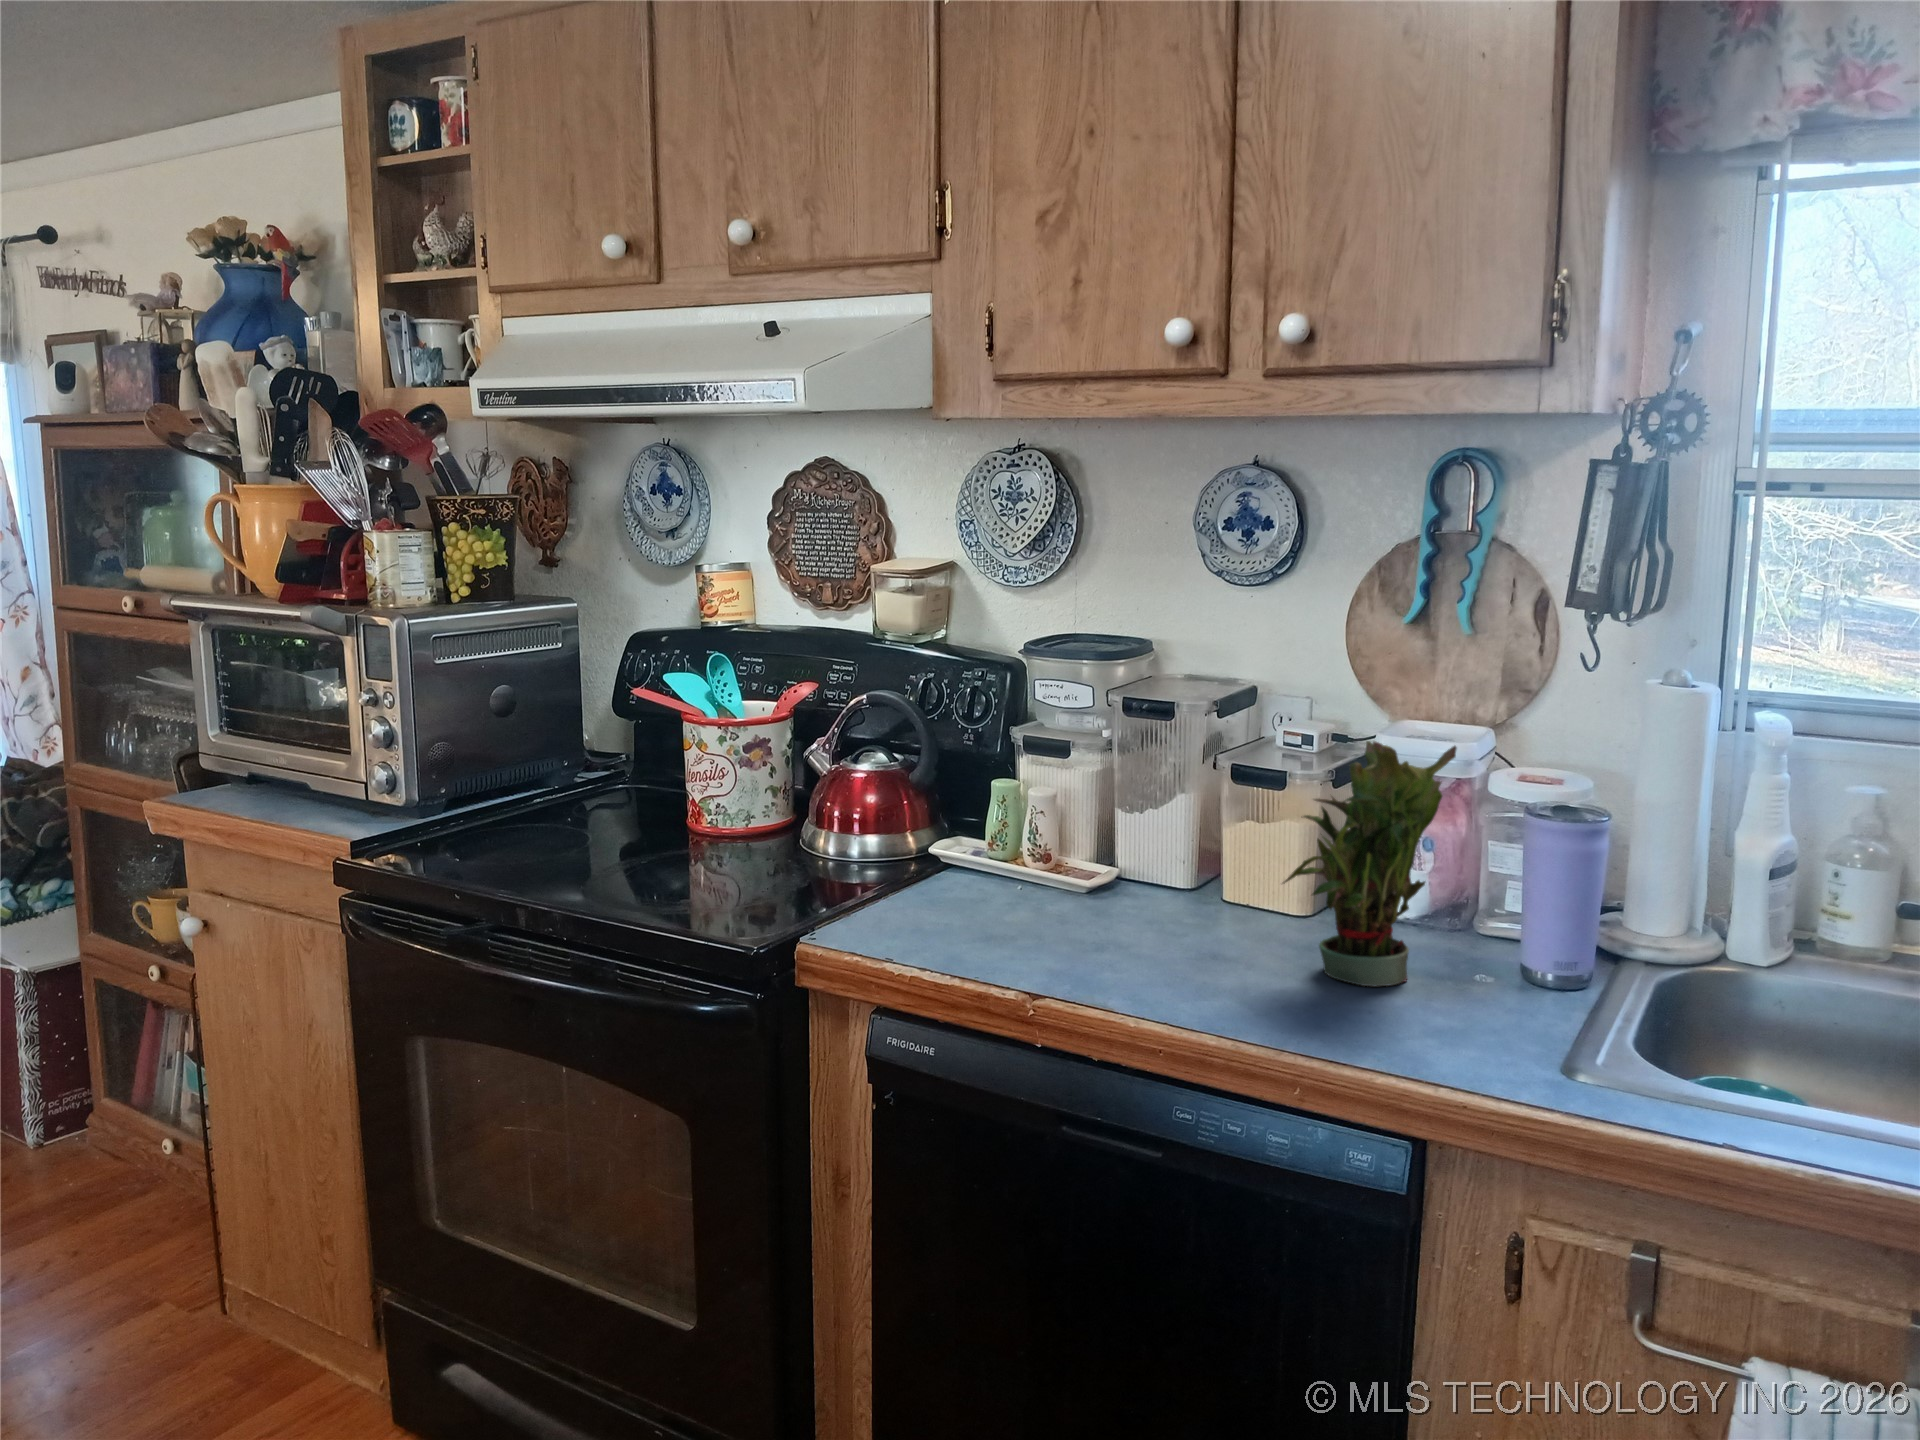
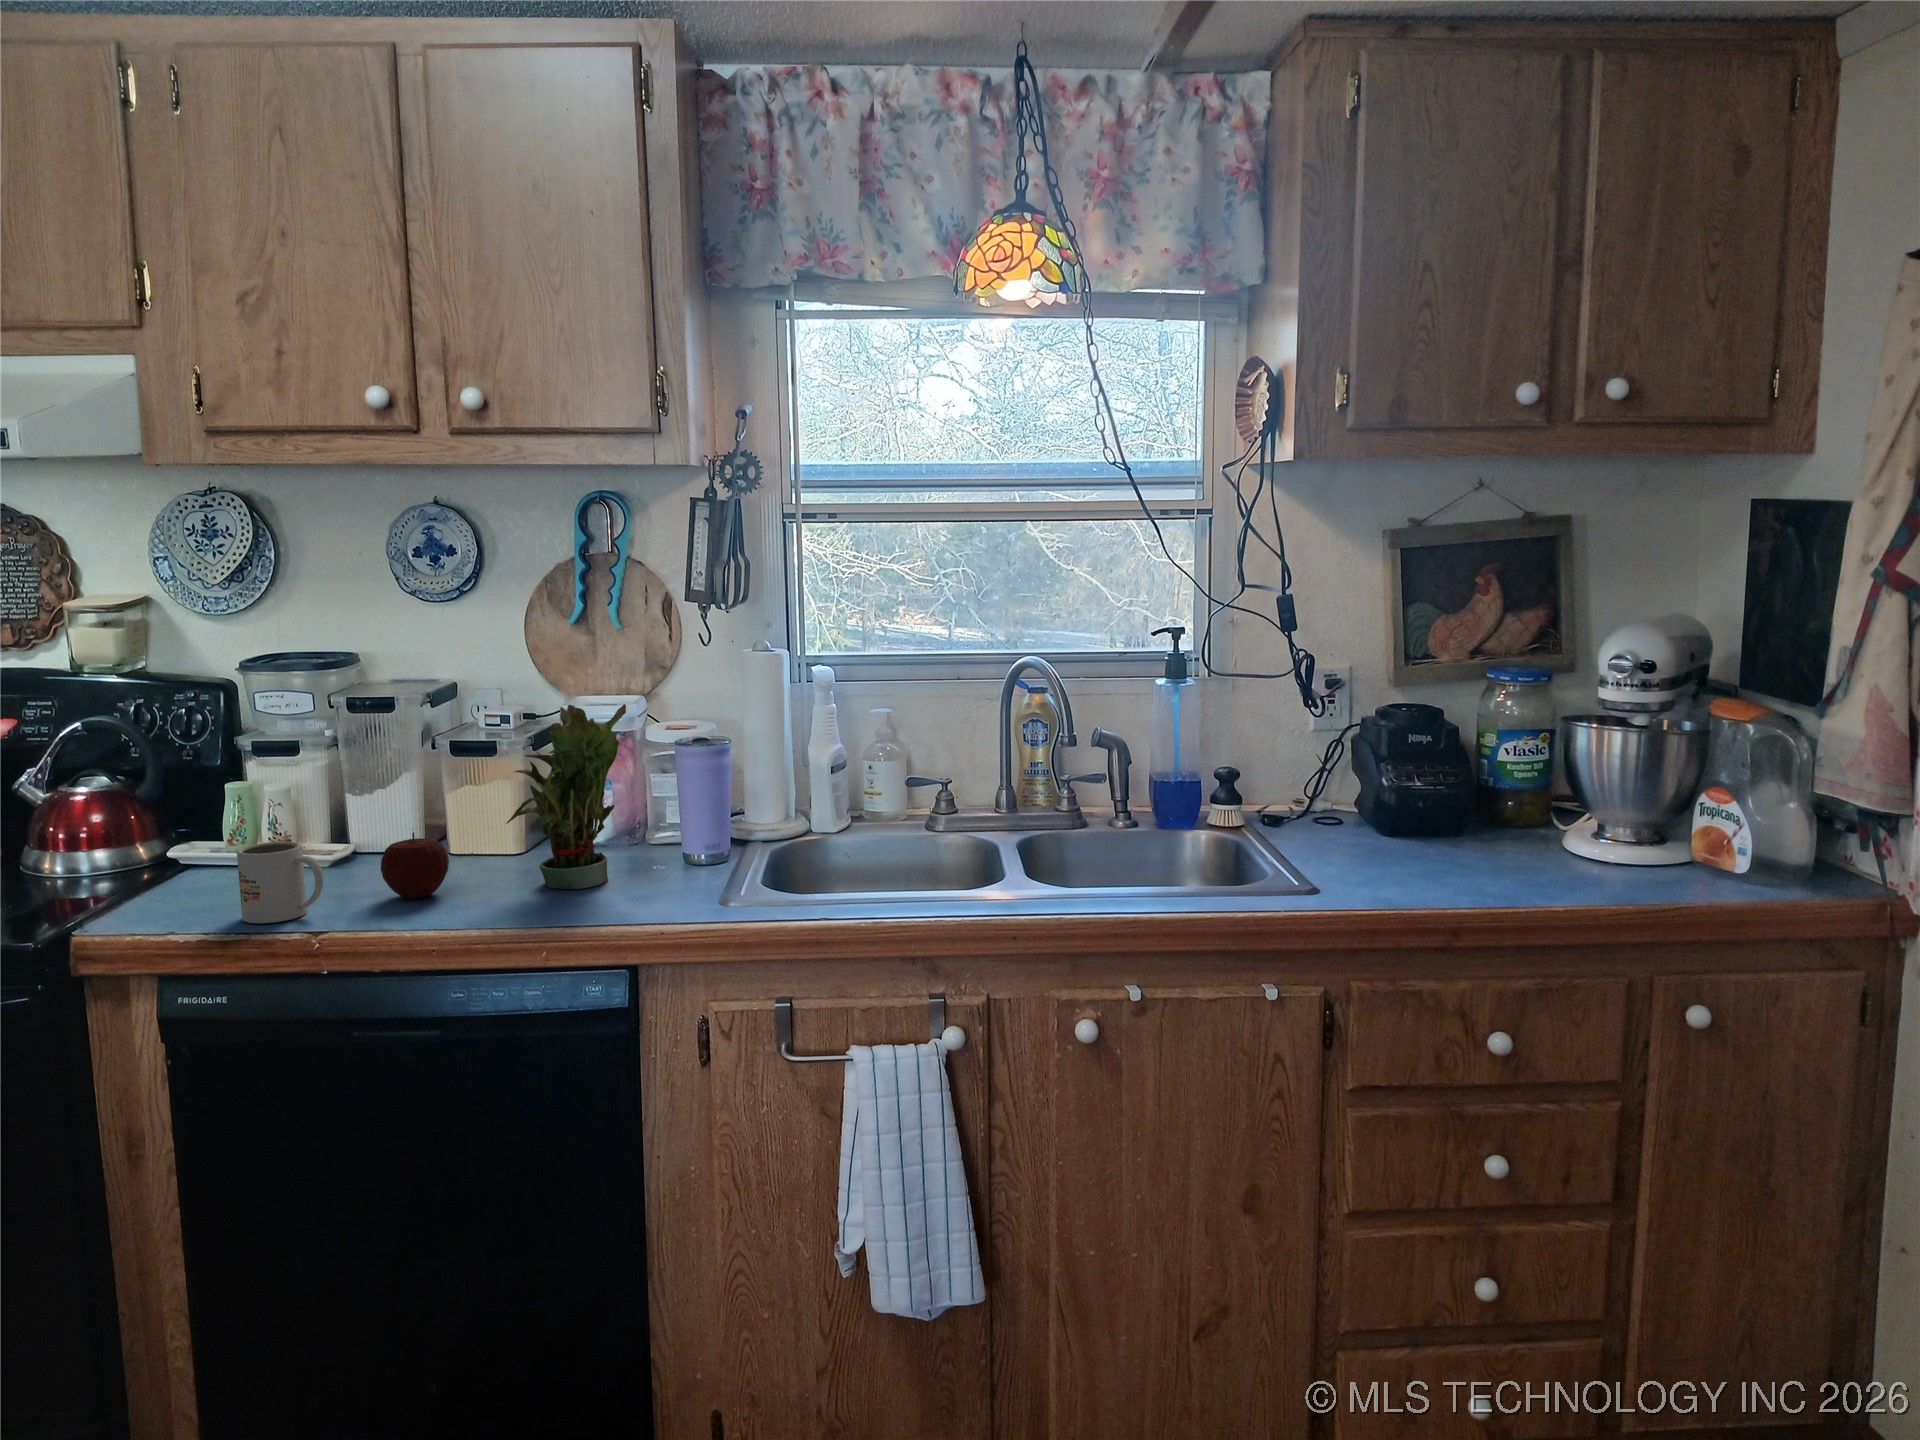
mug: none [976,863,1062,960] -> present [237,841,323,923]
apple: none [1129,876,1209,959] -> present [381,832,449,898]

